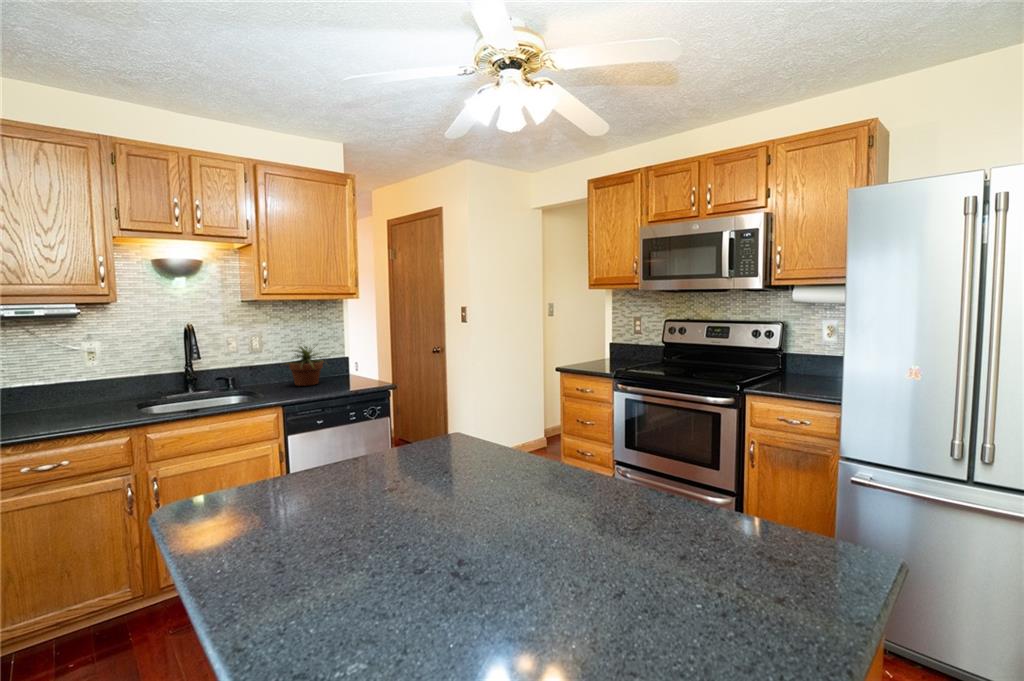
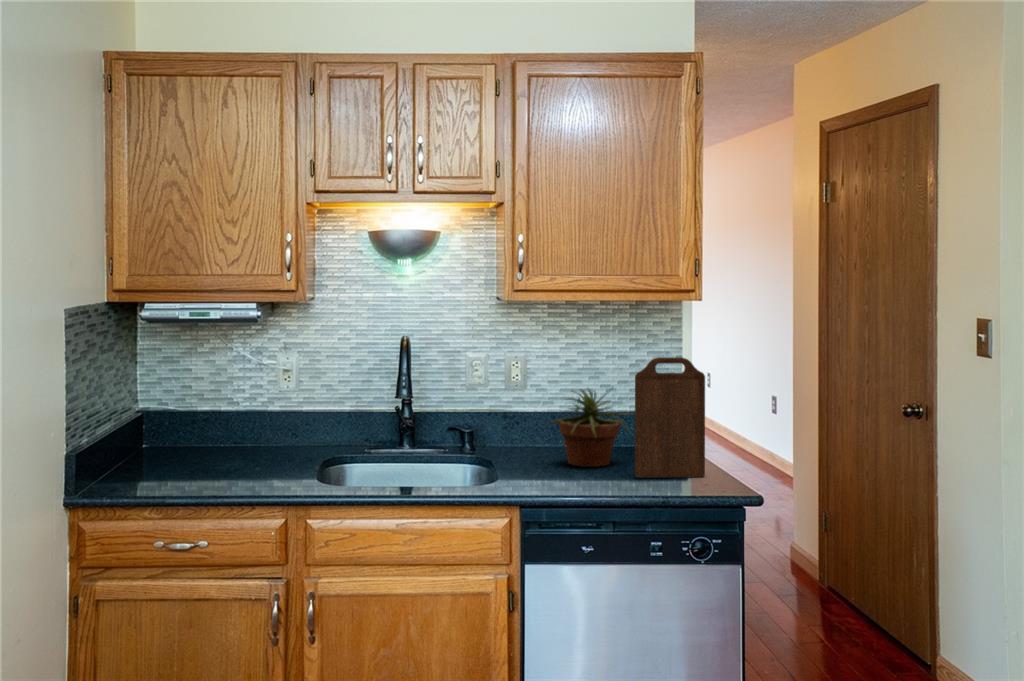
cutting board: none [338,326,374,387] -> present [635,357,705,478]

